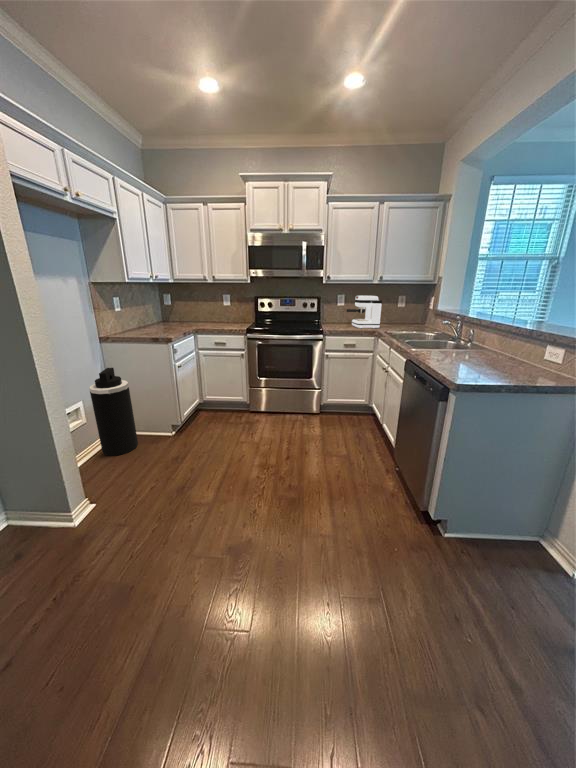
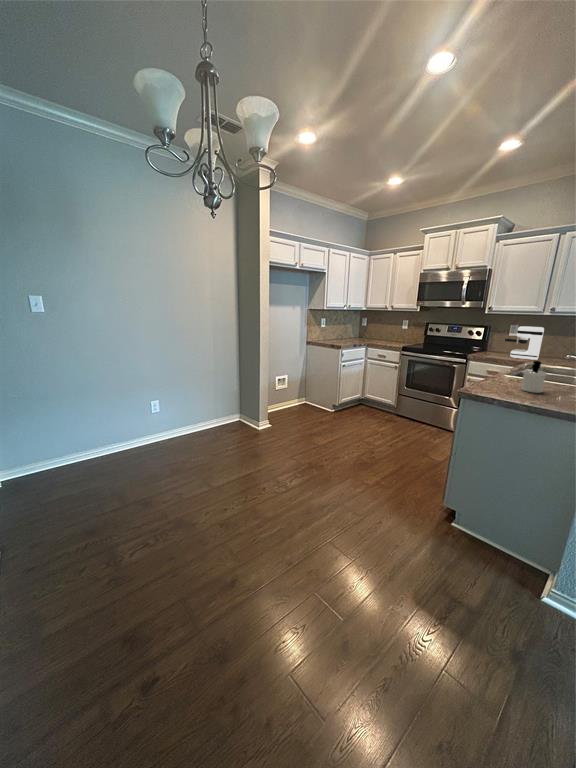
soap dispenser: none [472,331,499,367] -> present [521,361,547,393]
trash can: present [89,368,138,456] -> none [291,359,312,412]

